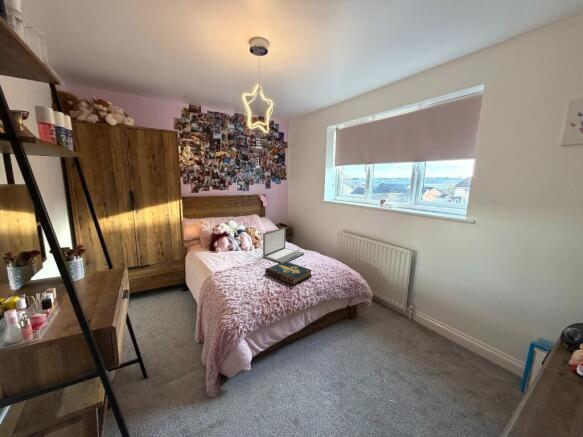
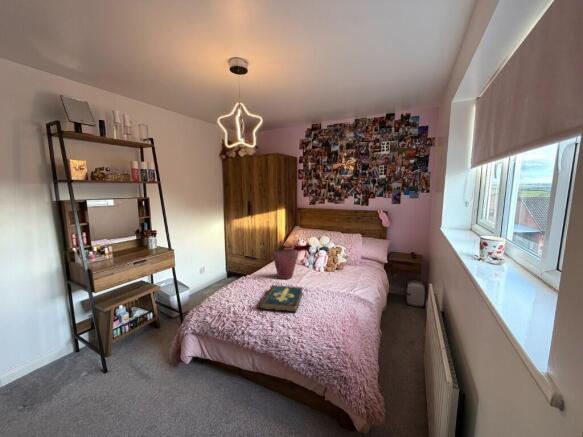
laptop: present [263,227,304,263] -> none [305,251,352,293]
handbag: none [238,229,254,265] -> present [273,244,297,279]

